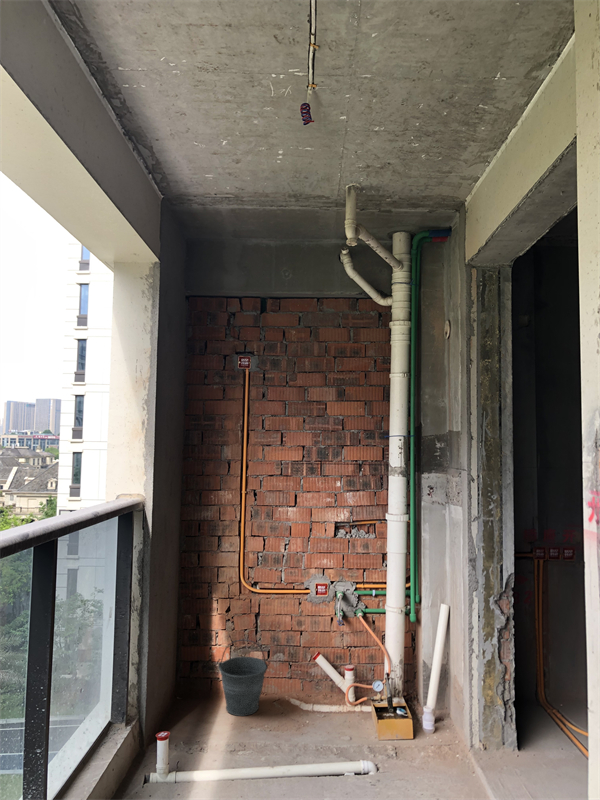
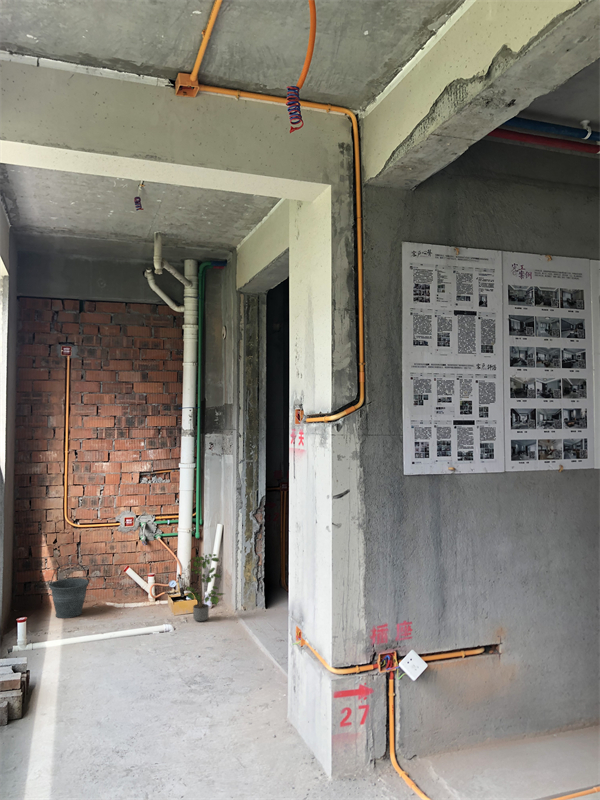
potted plant: none [395,657,457,767] -> present [187,554,224,621]

